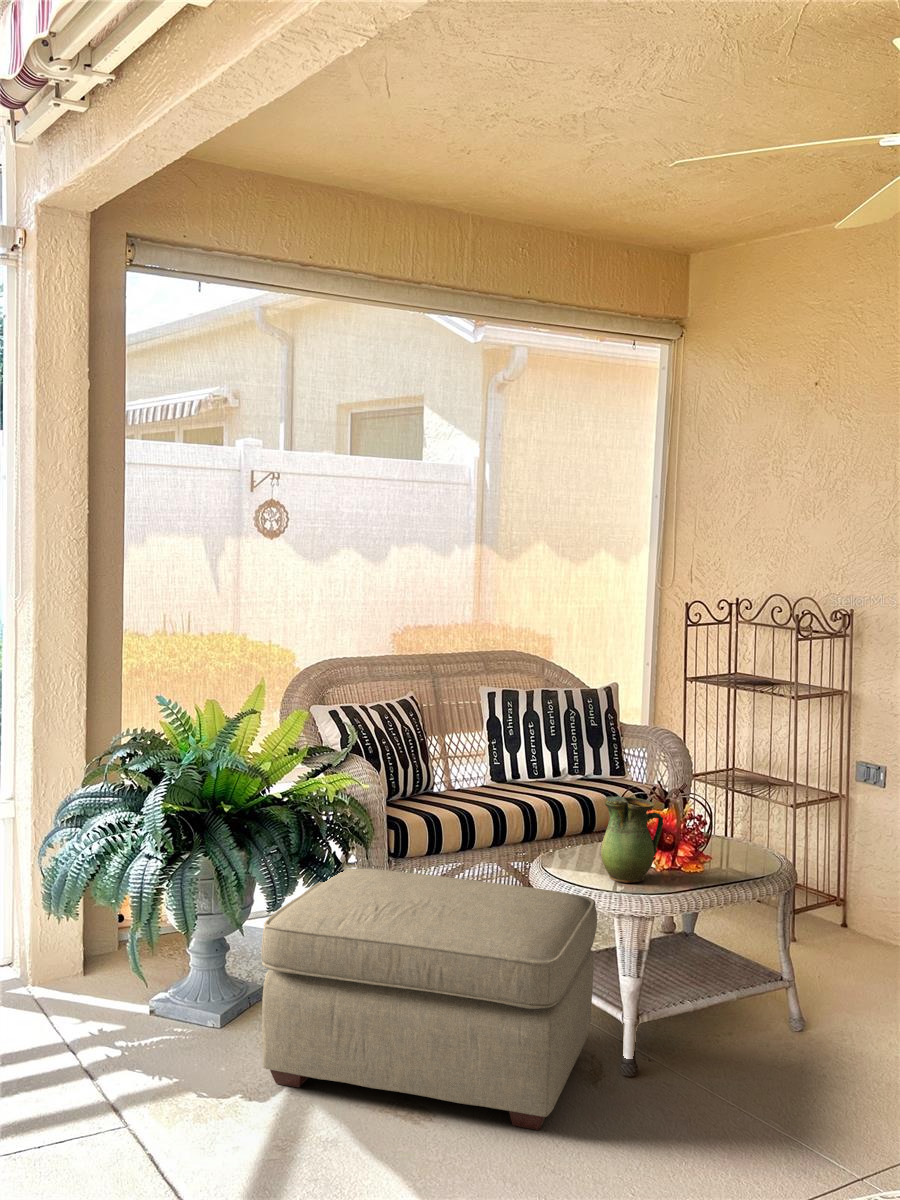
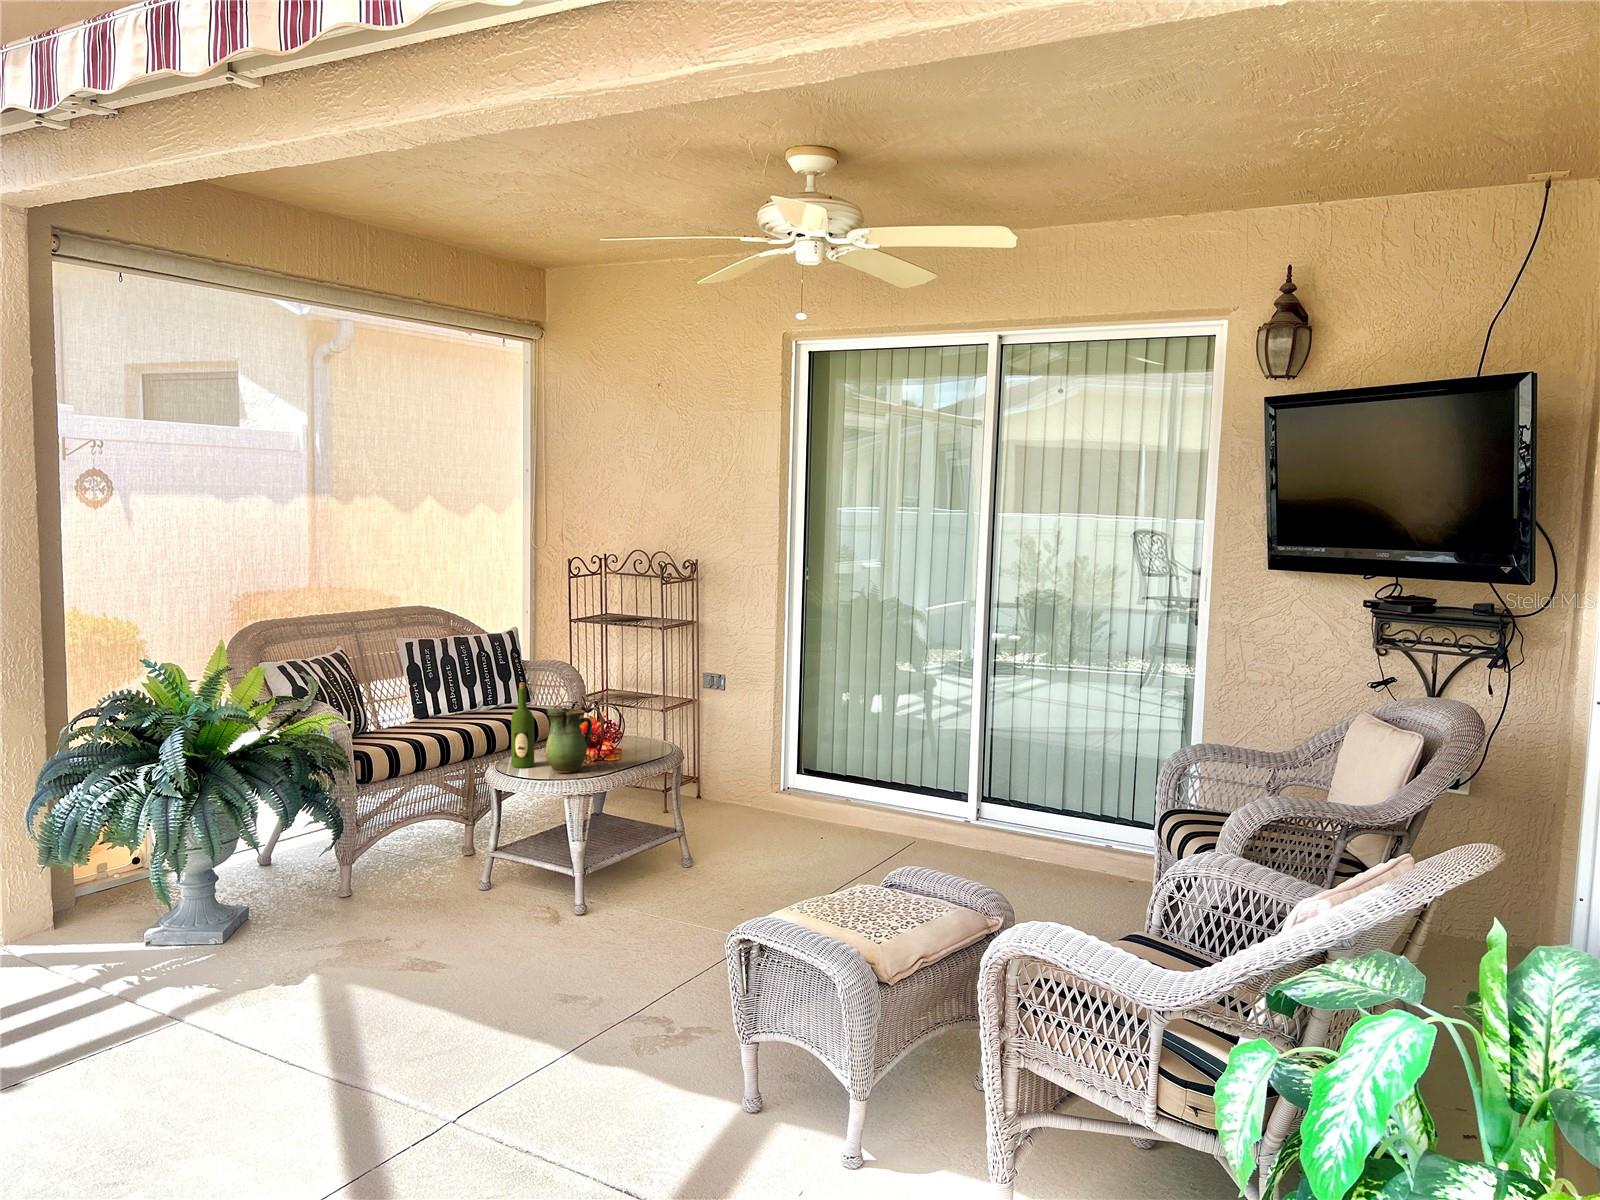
wine bottle: none [565,758,594,866] -> present [511,683,534,768]
ottoman: present [261,869,597,1130] -> none [285,788,549,969]

